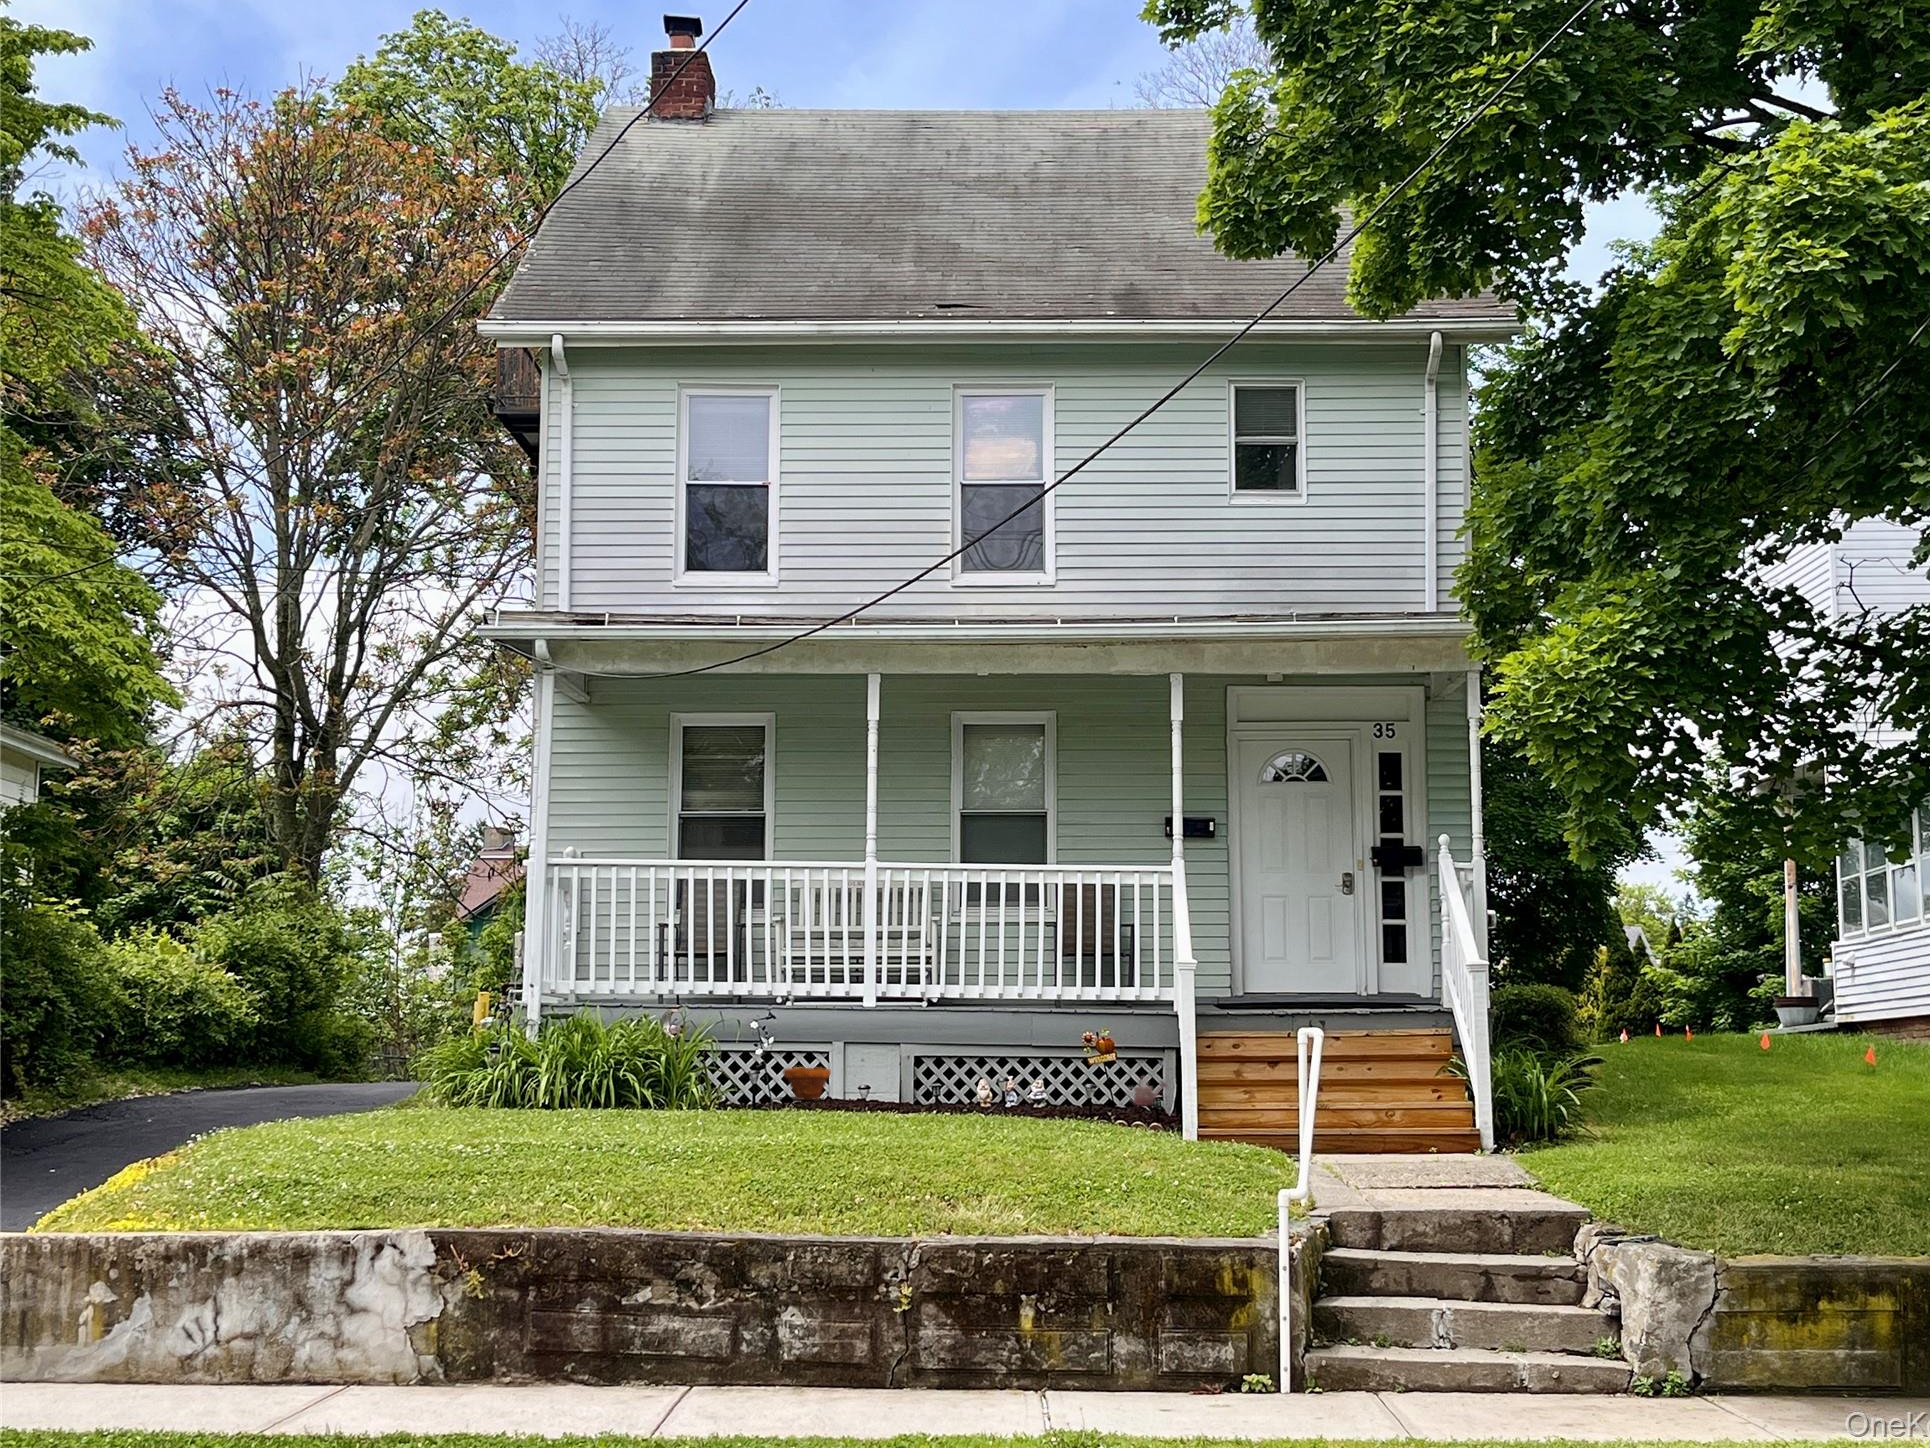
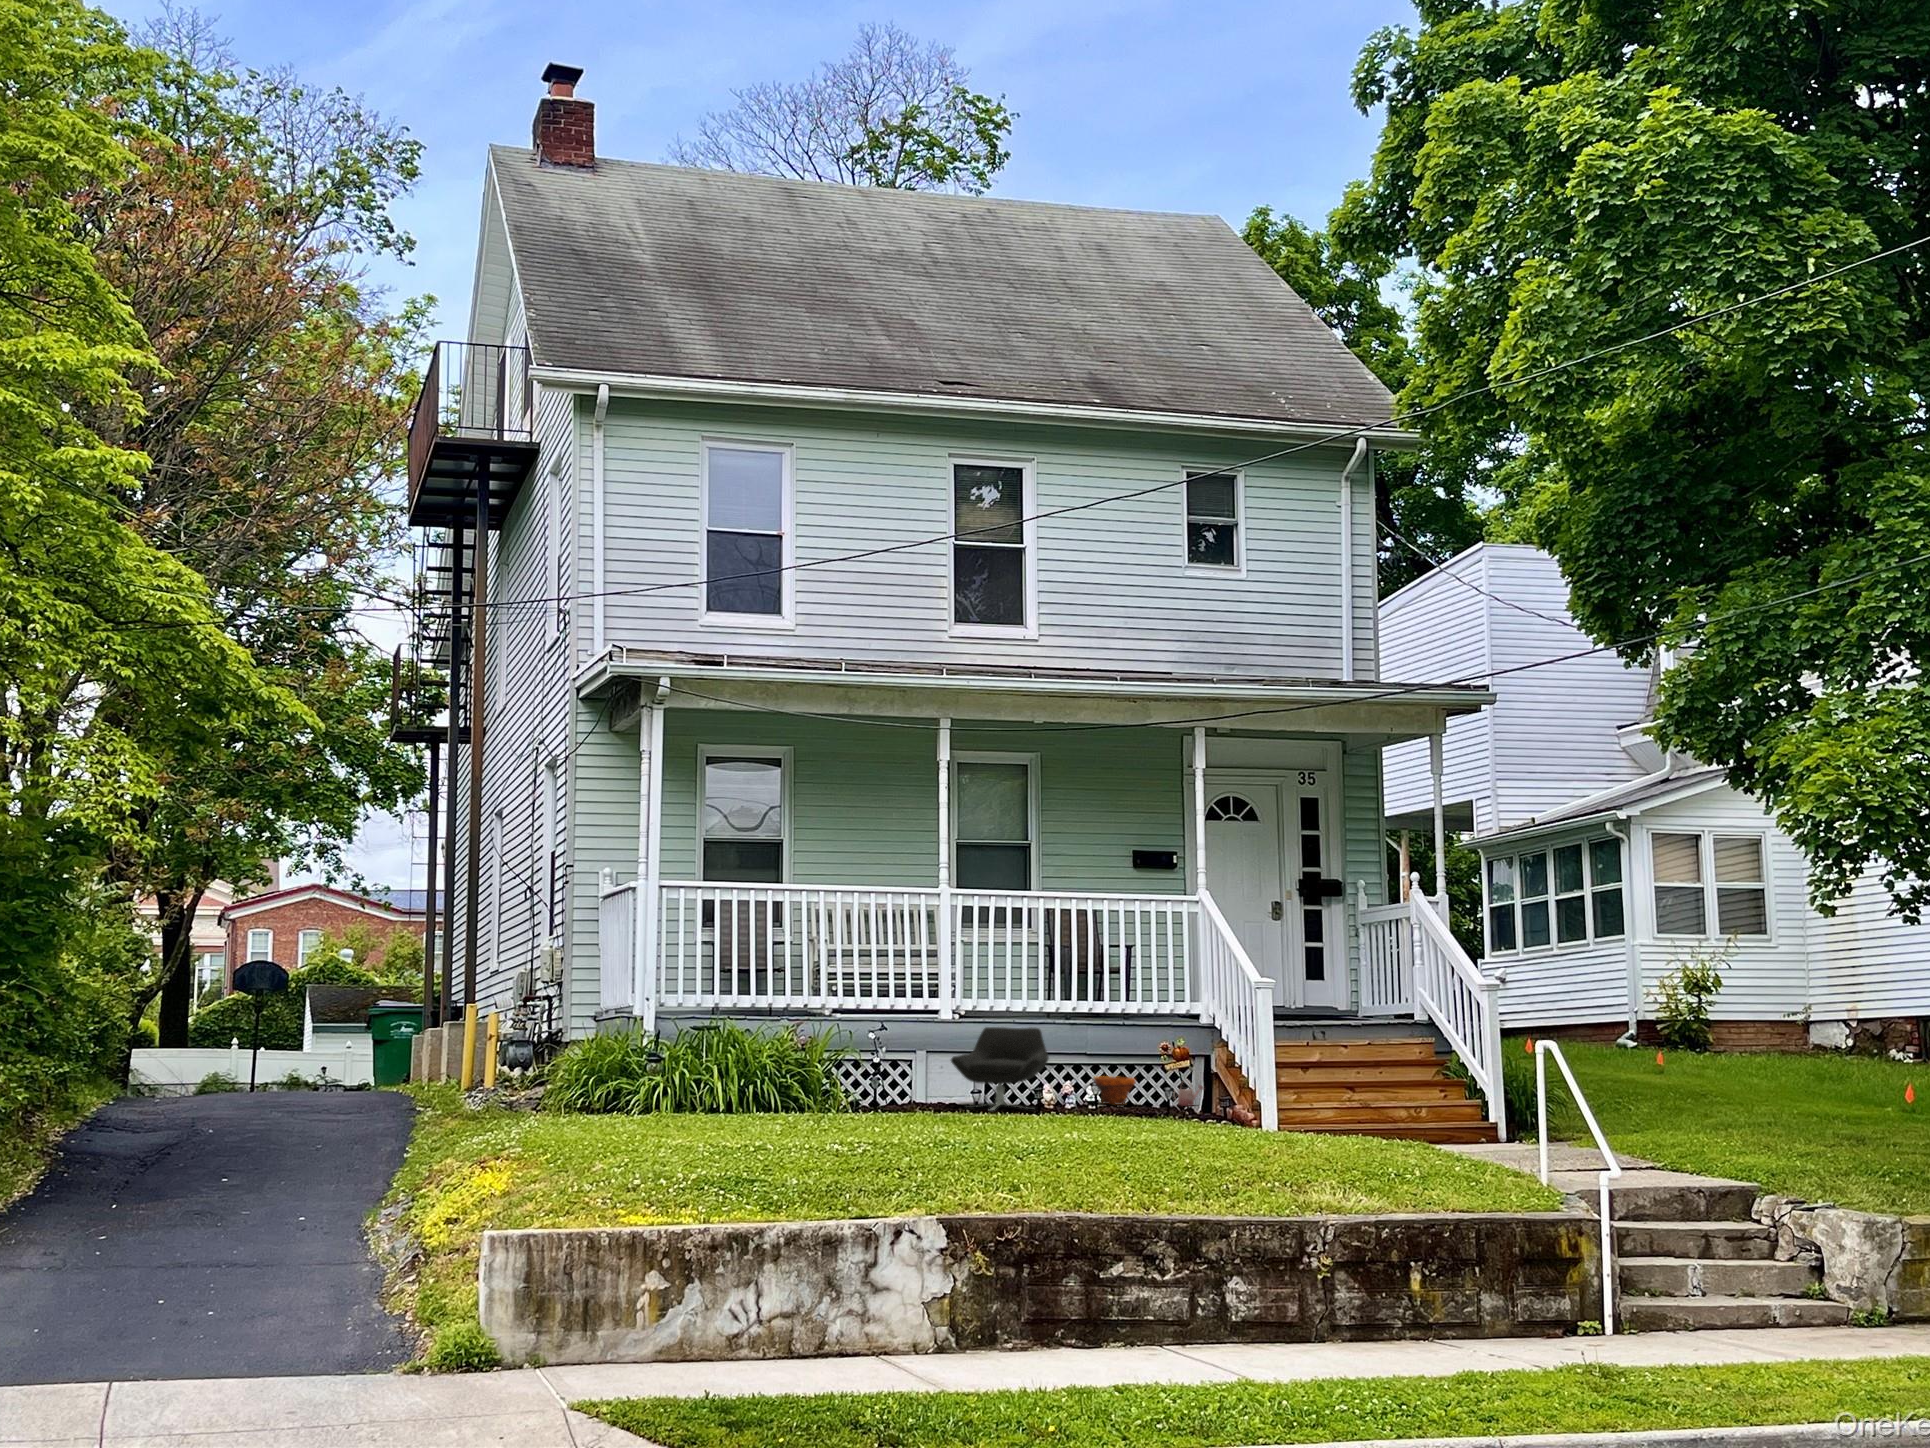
lounge chair: none [850,1016,970,1109] -> present [951,1027,1049,1110]
planter: present [783,1067,831,1100] -> present [1094,1076,1136,1105]

